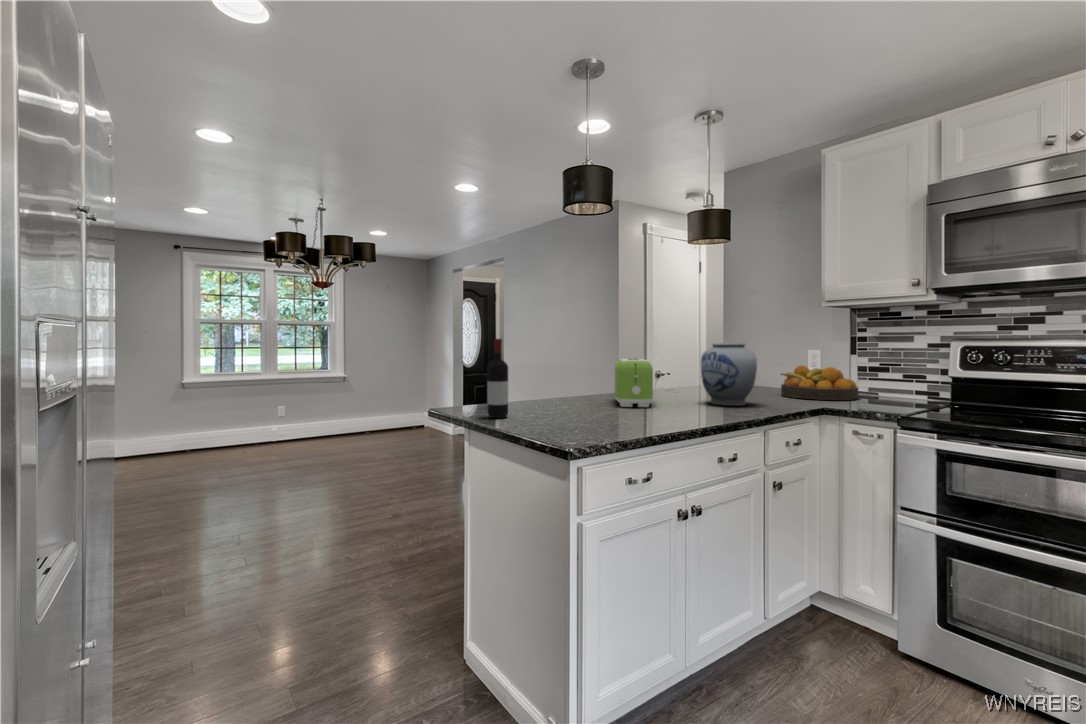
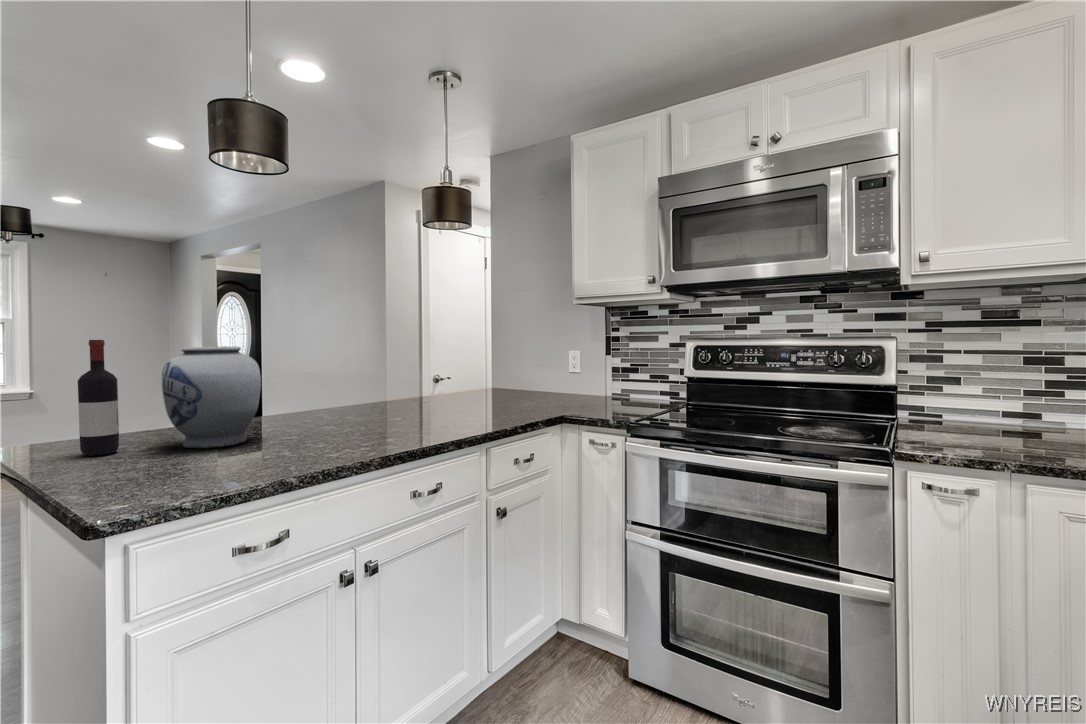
vase: present [701,343,757,406] -> present [162,346,261,448]
toaster: present [615,358,653,407] -> none [315,363,370,426]
fruit bowl: present [781,366,859,400] -> none [533,368,609,405]

